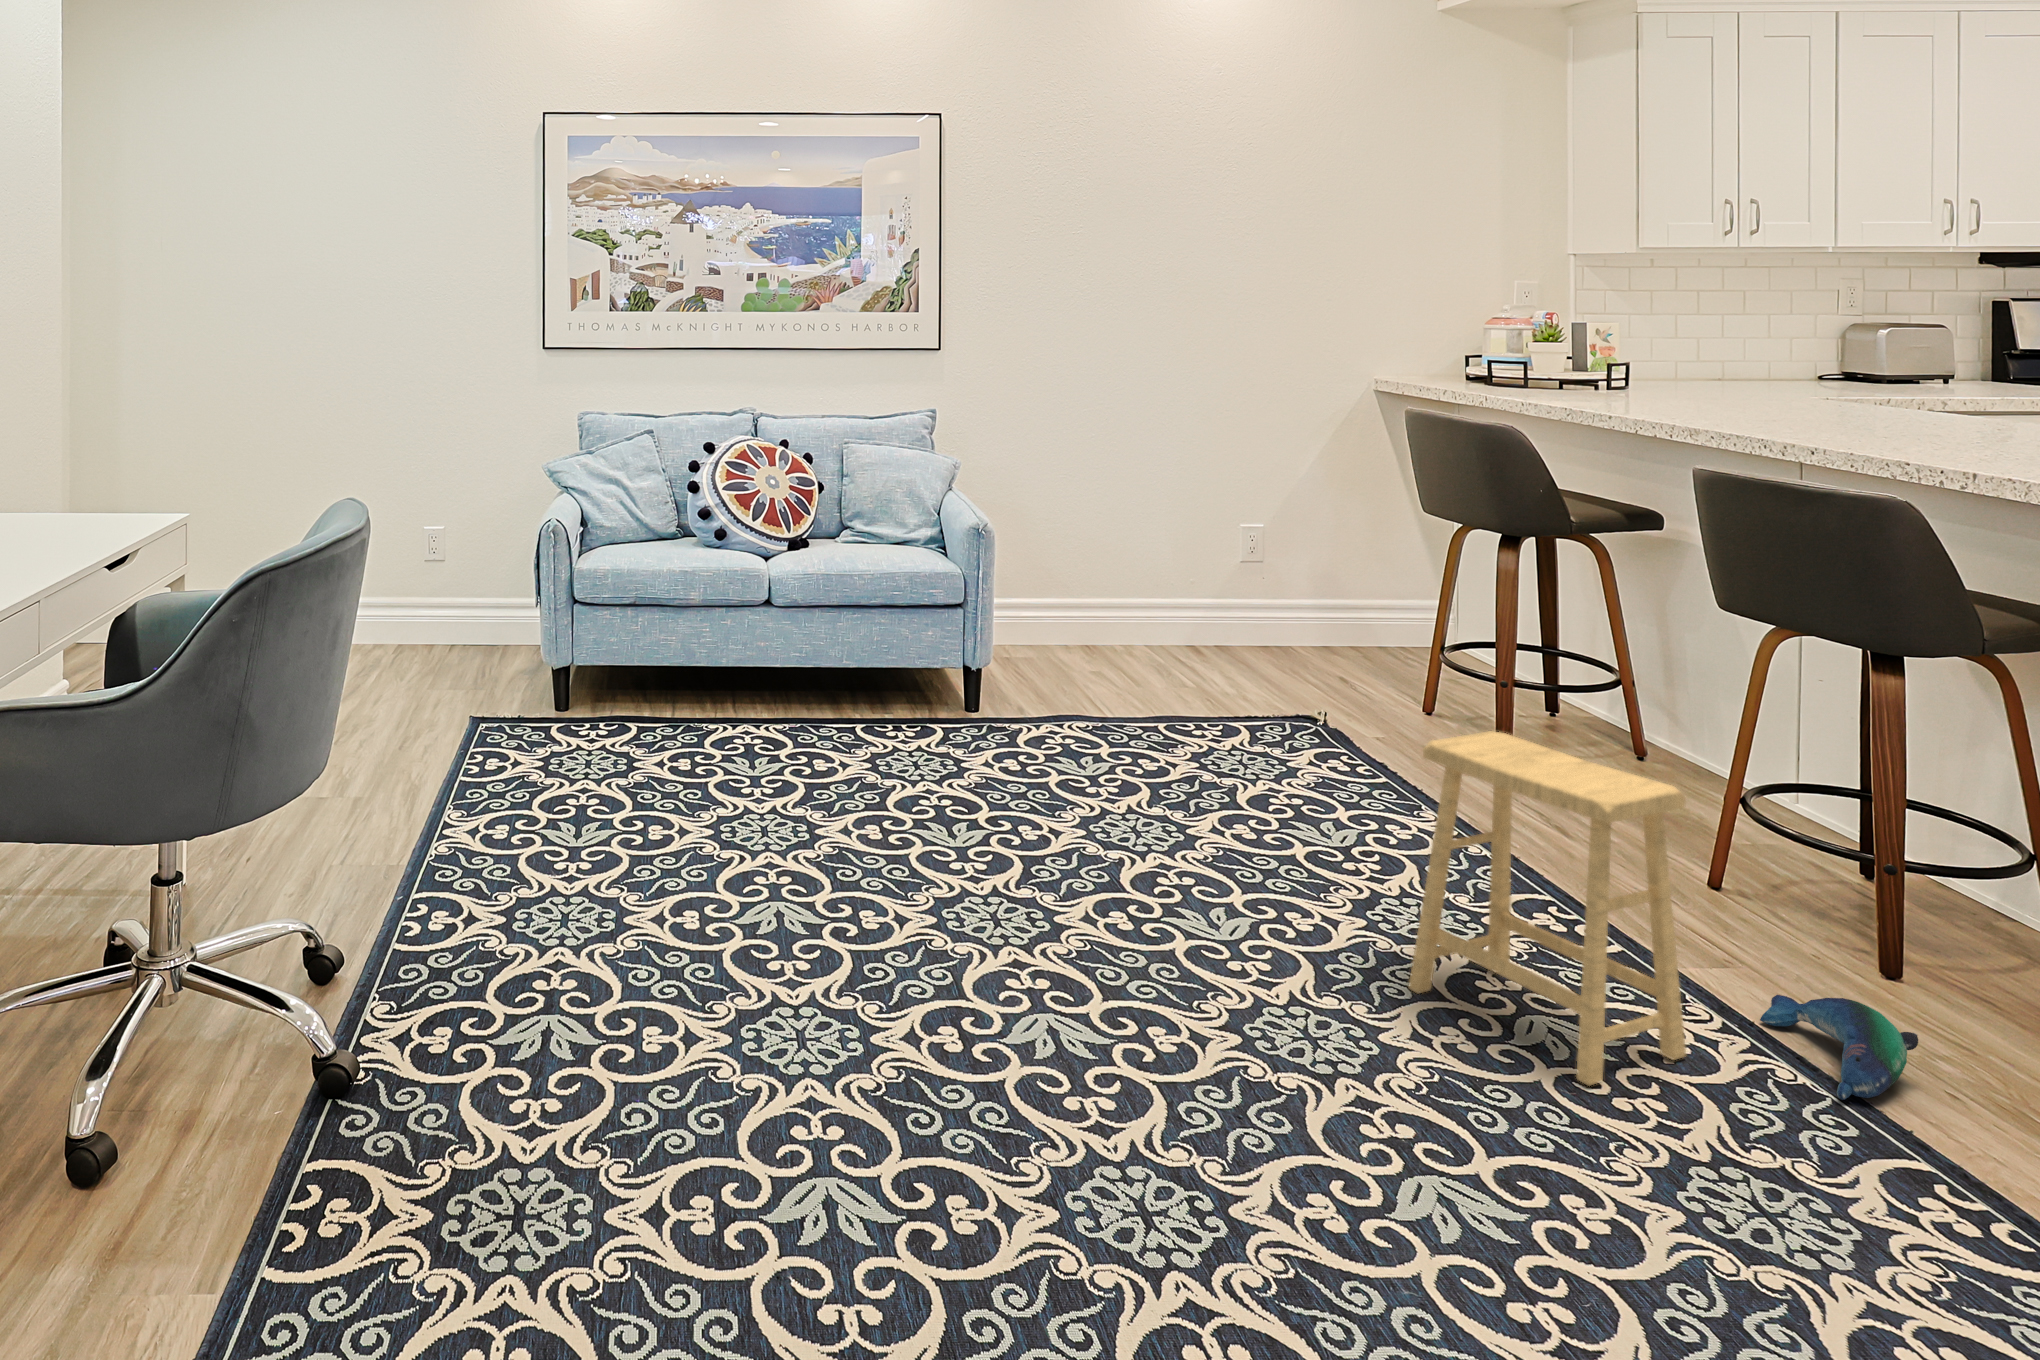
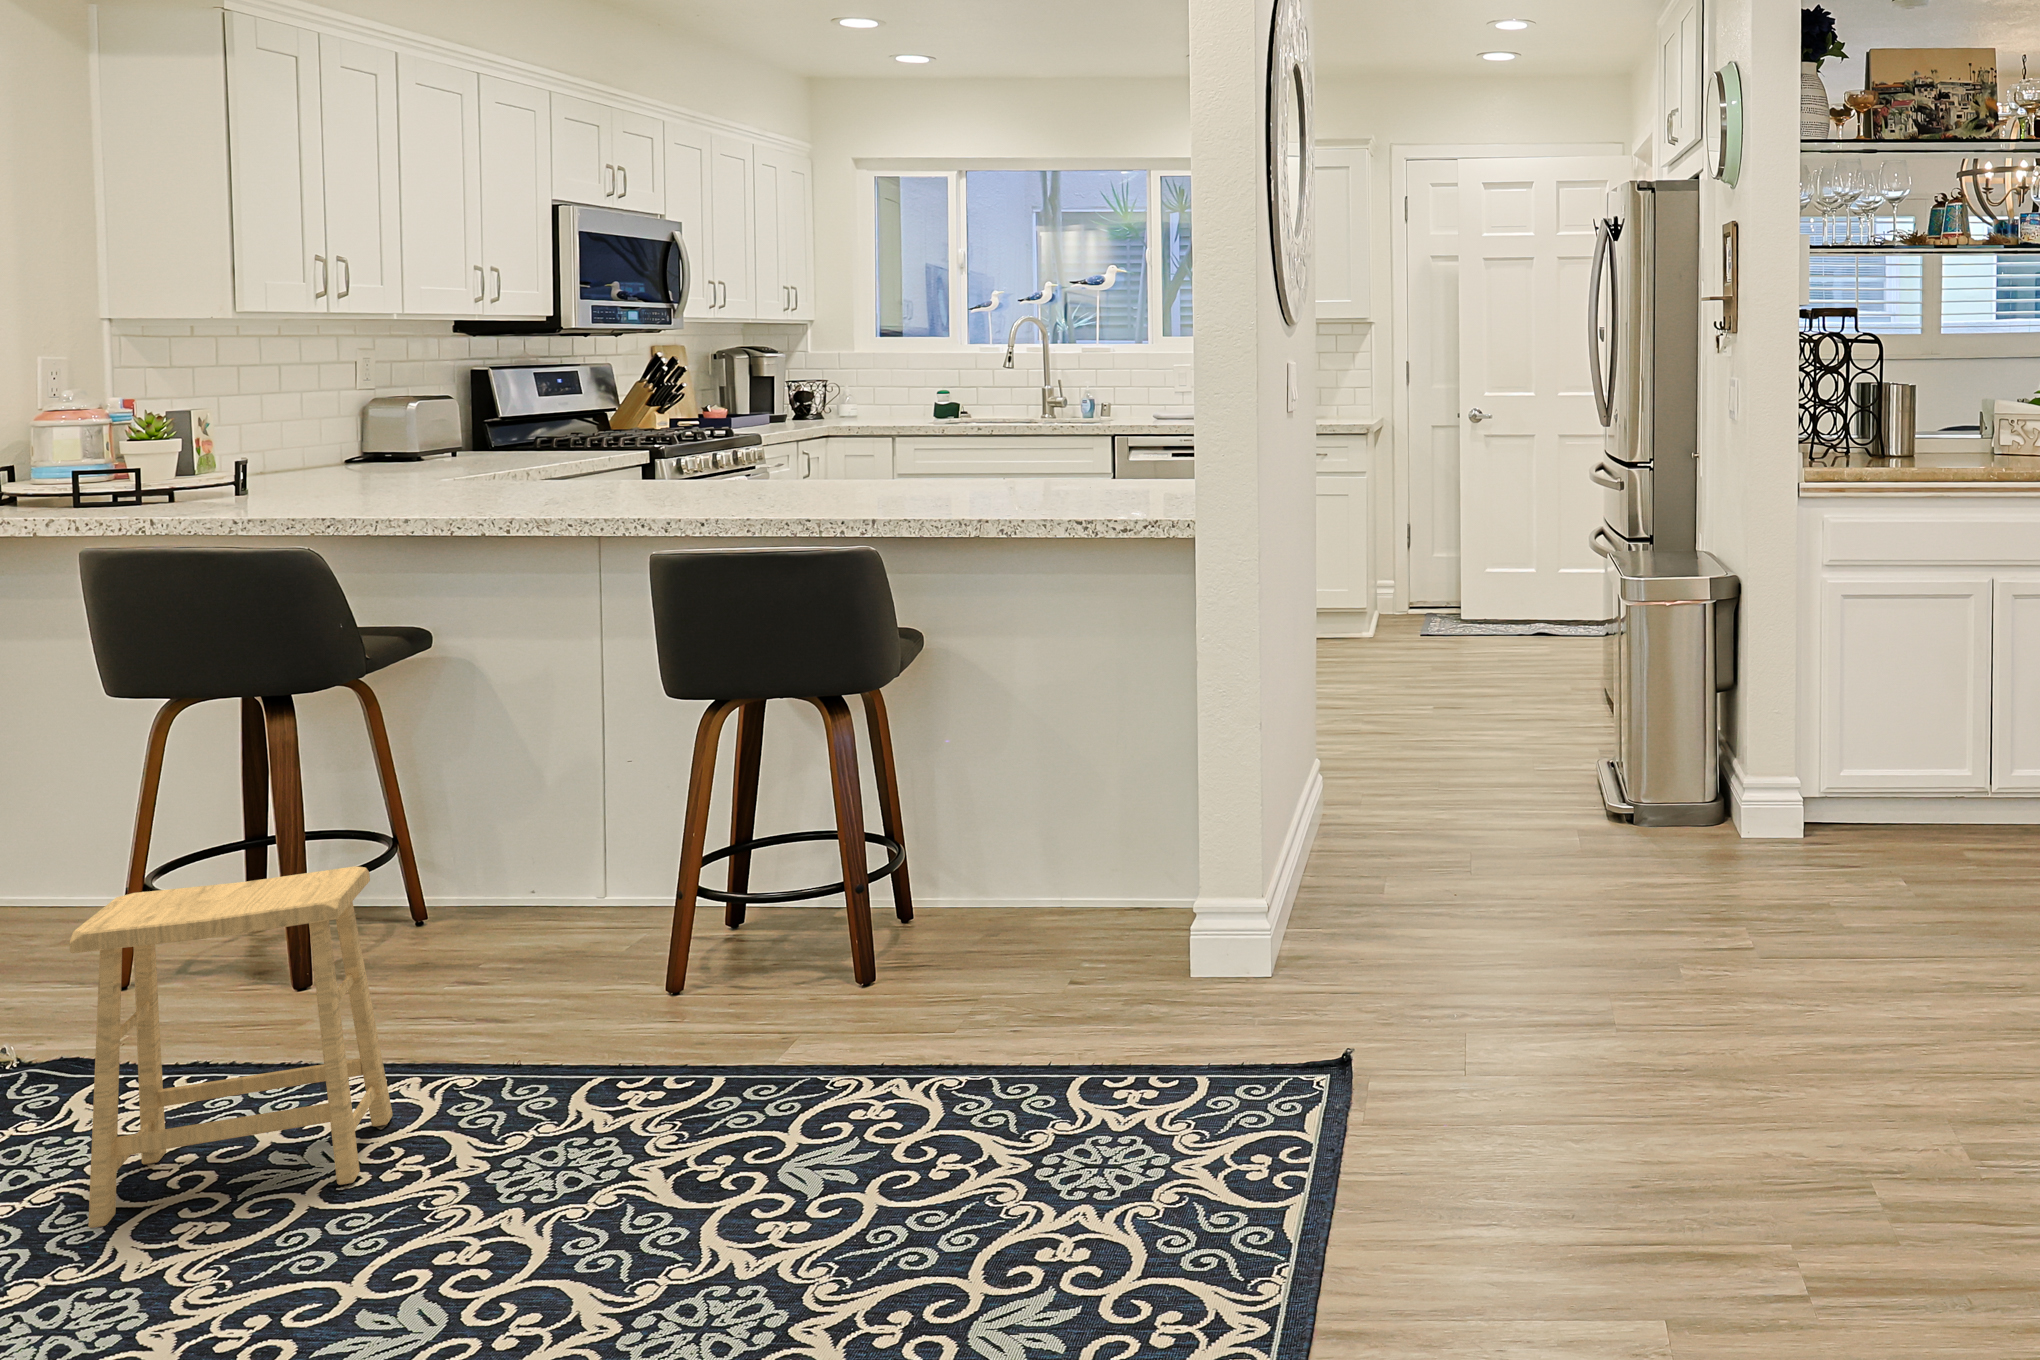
plush toy: present [1760,995,1918,1100] -> none [407,995,542,1073]

